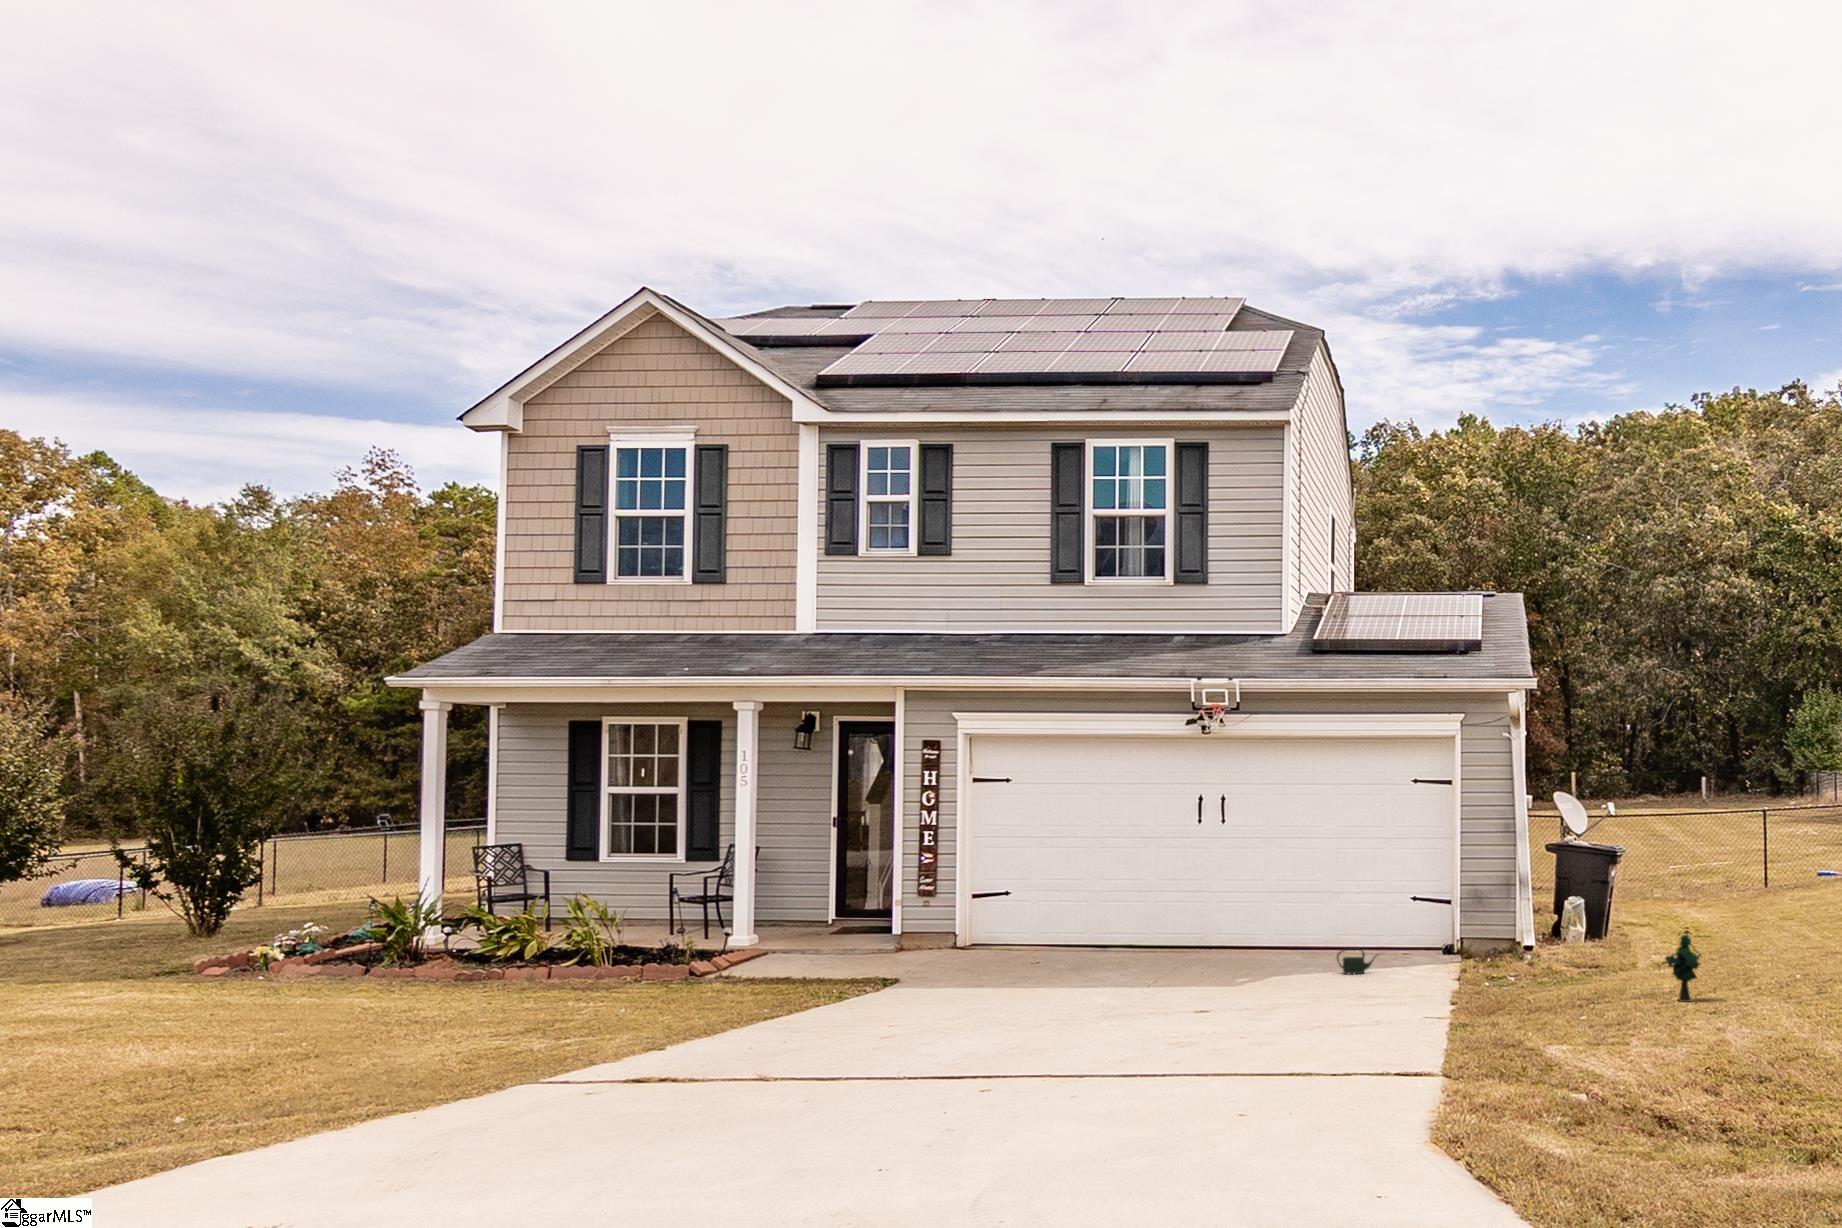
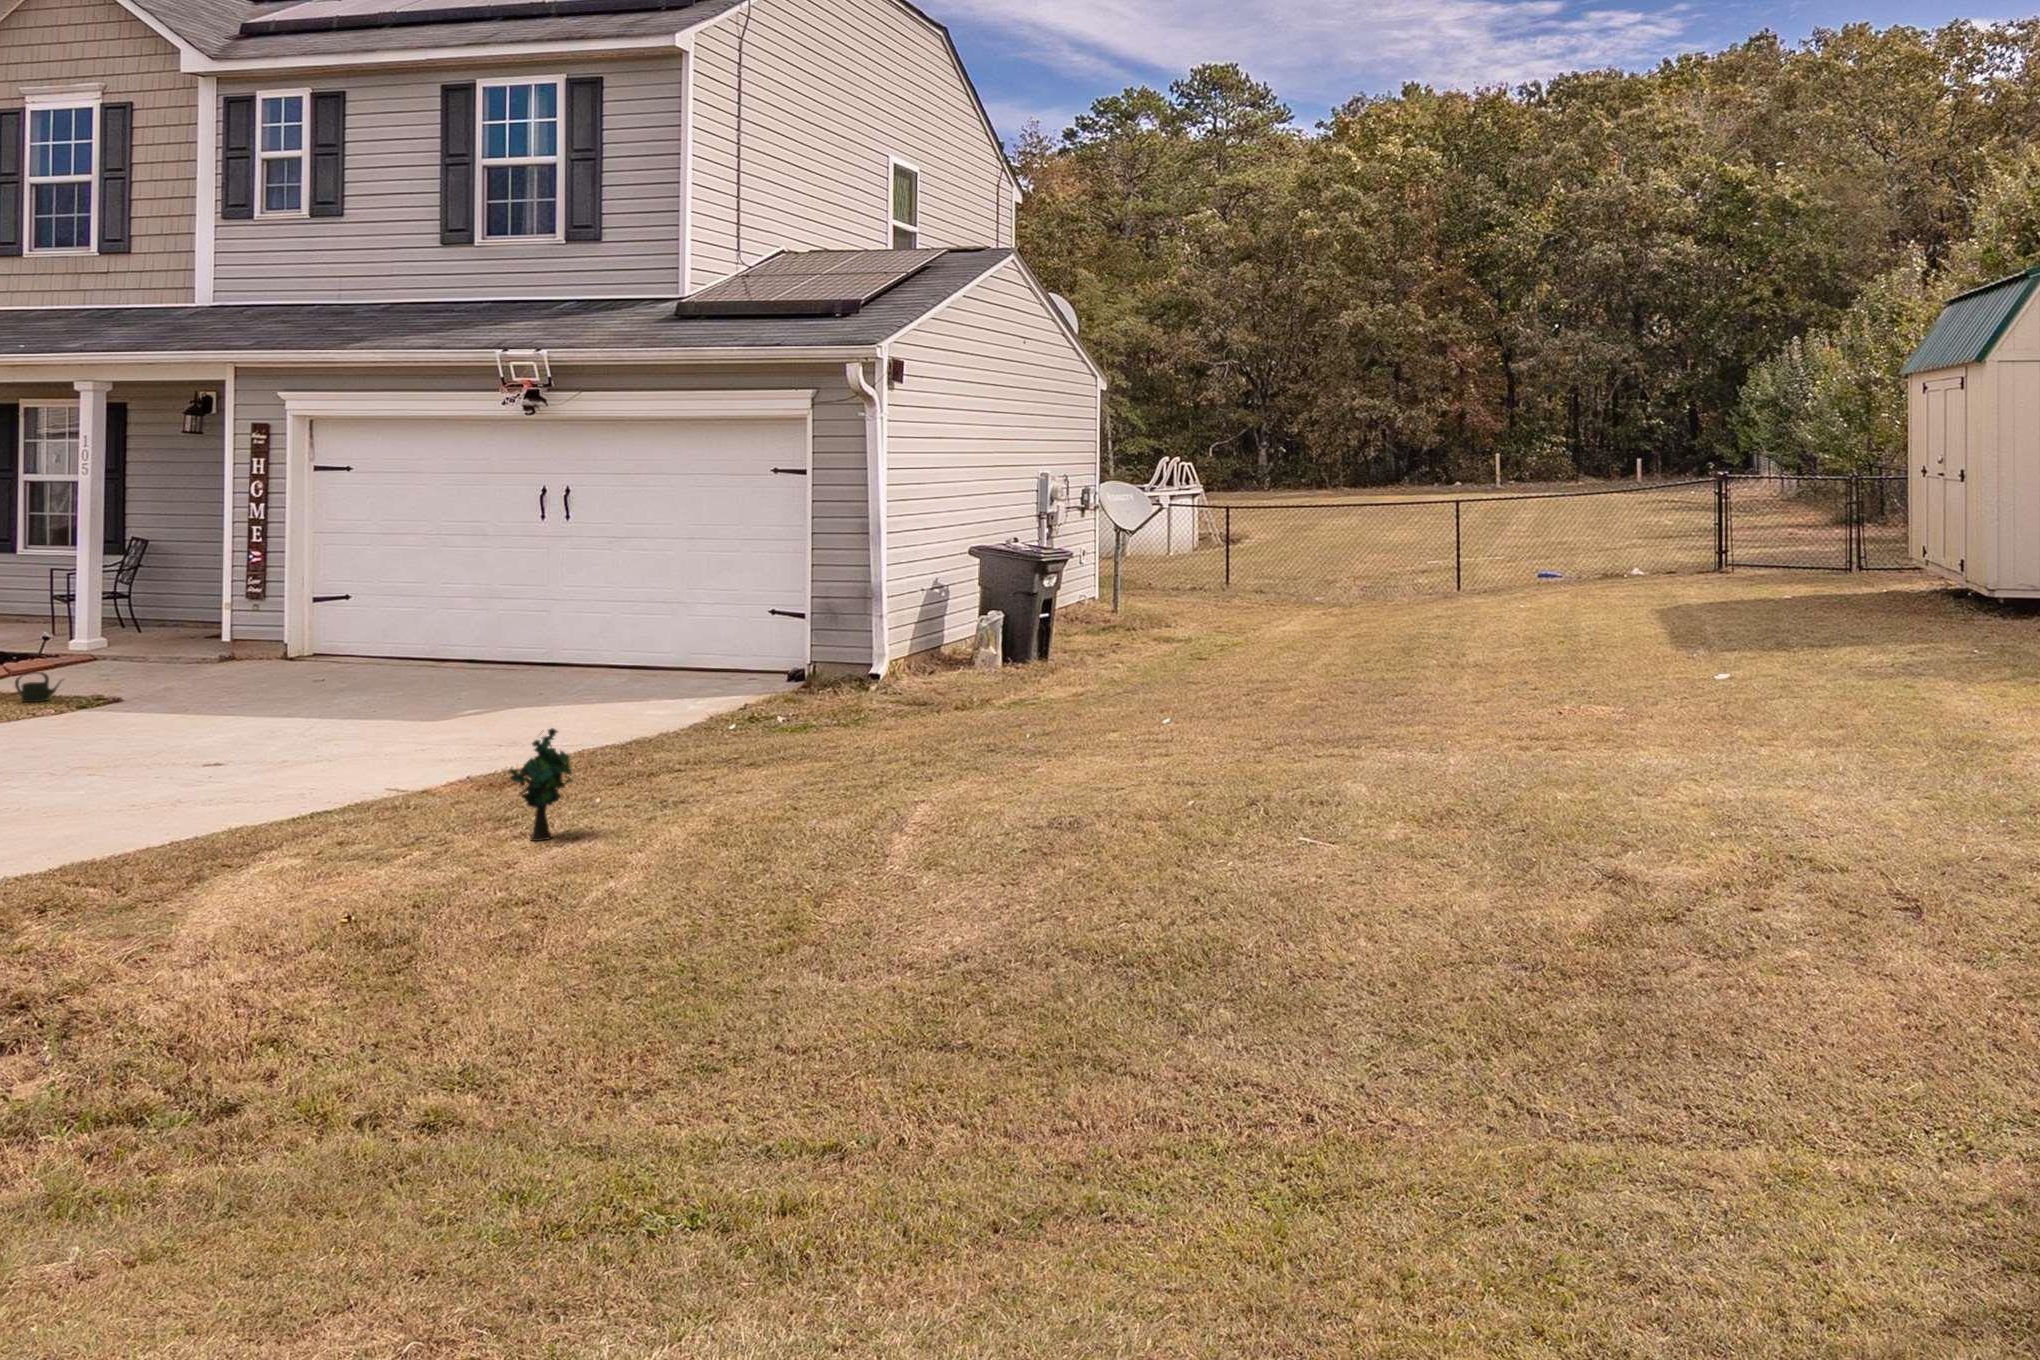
watering can: present [1337,948,1377,974] -> present [15,672,62,702]

